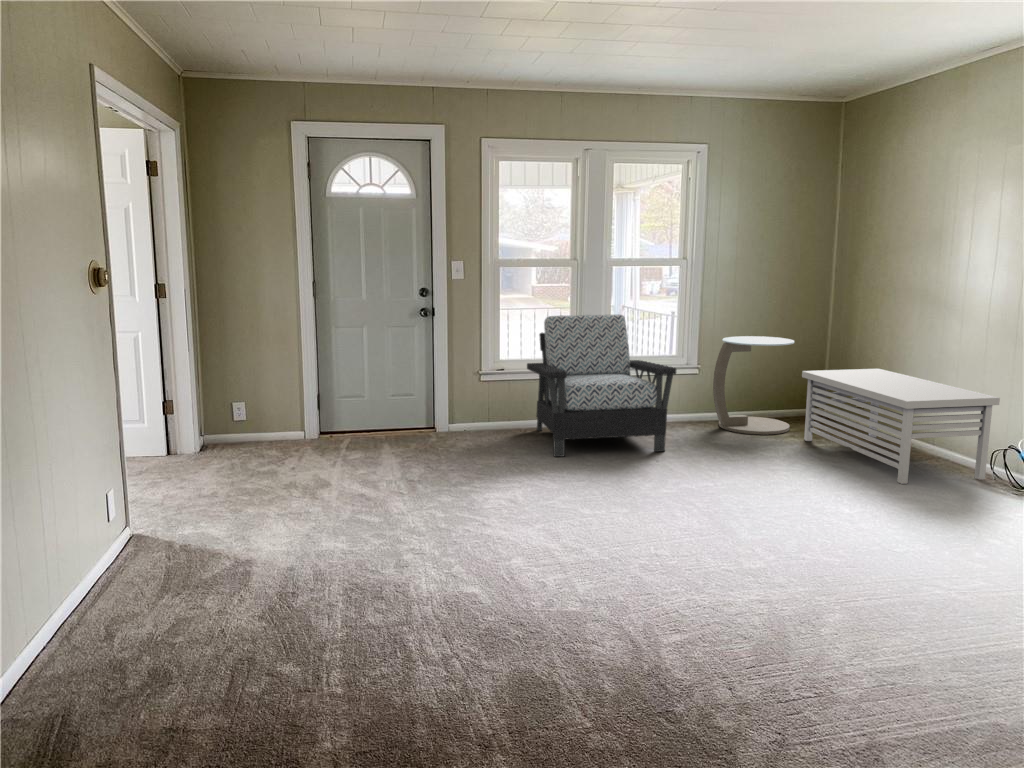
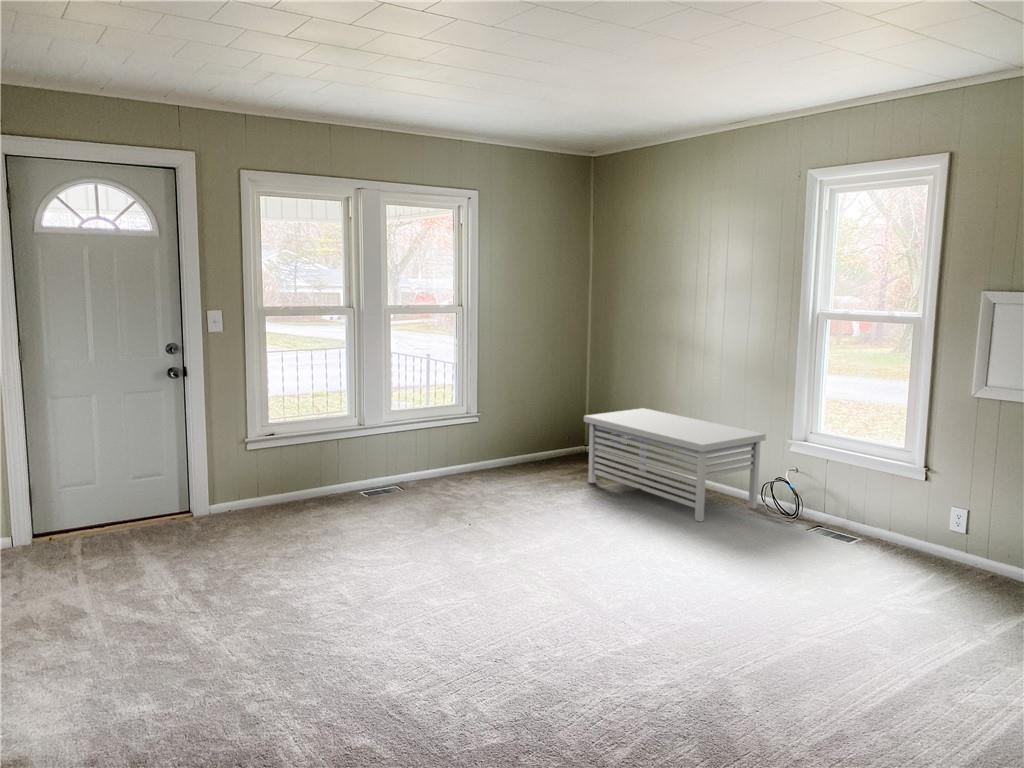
armchair: present [527,315,677,457] -> none [305,367,479,534]
side table: present [713,336,794,435] -> none [497,381,570,481]

